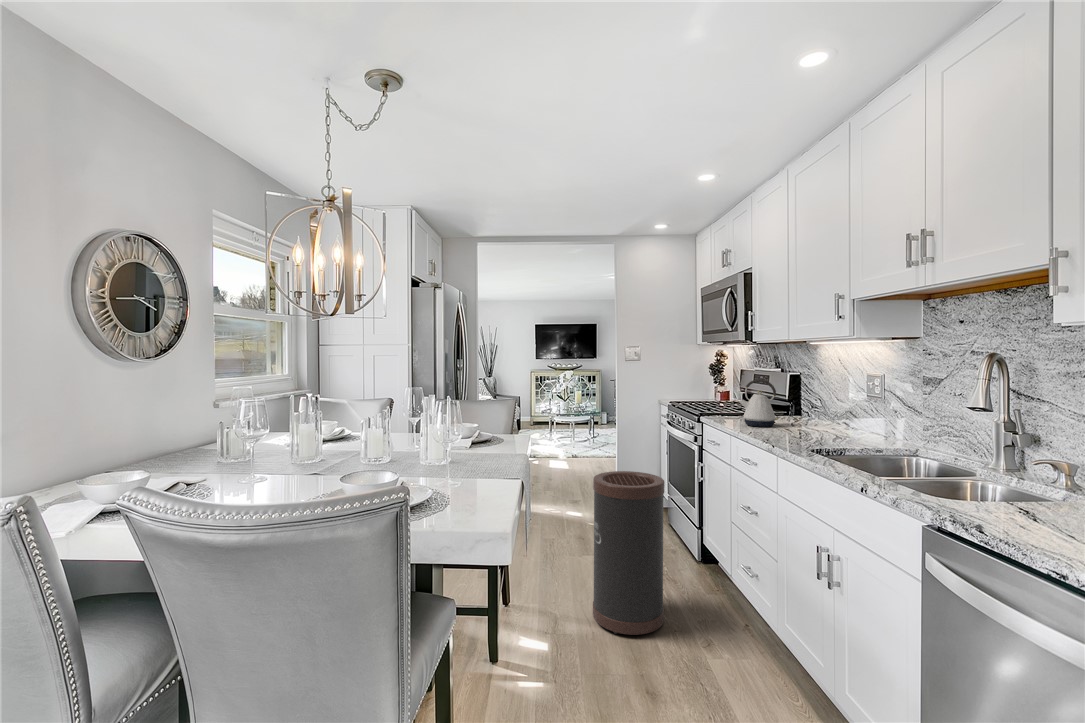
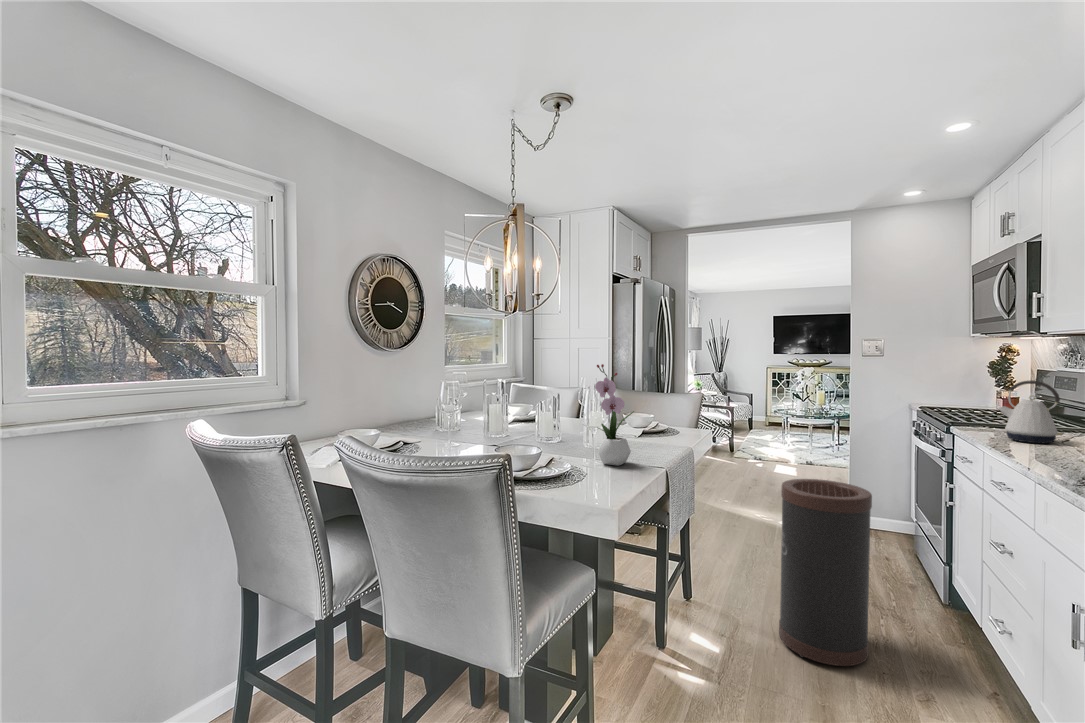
flower arrangement: none [447,373,484,481] -> present [595,364,634,466]

